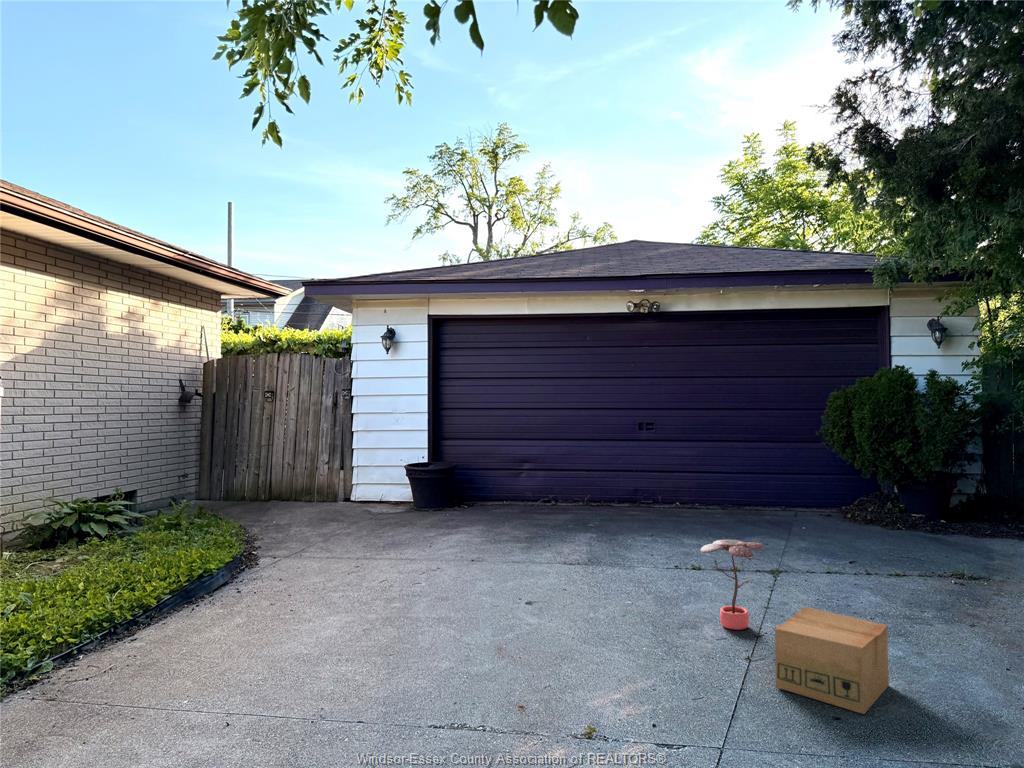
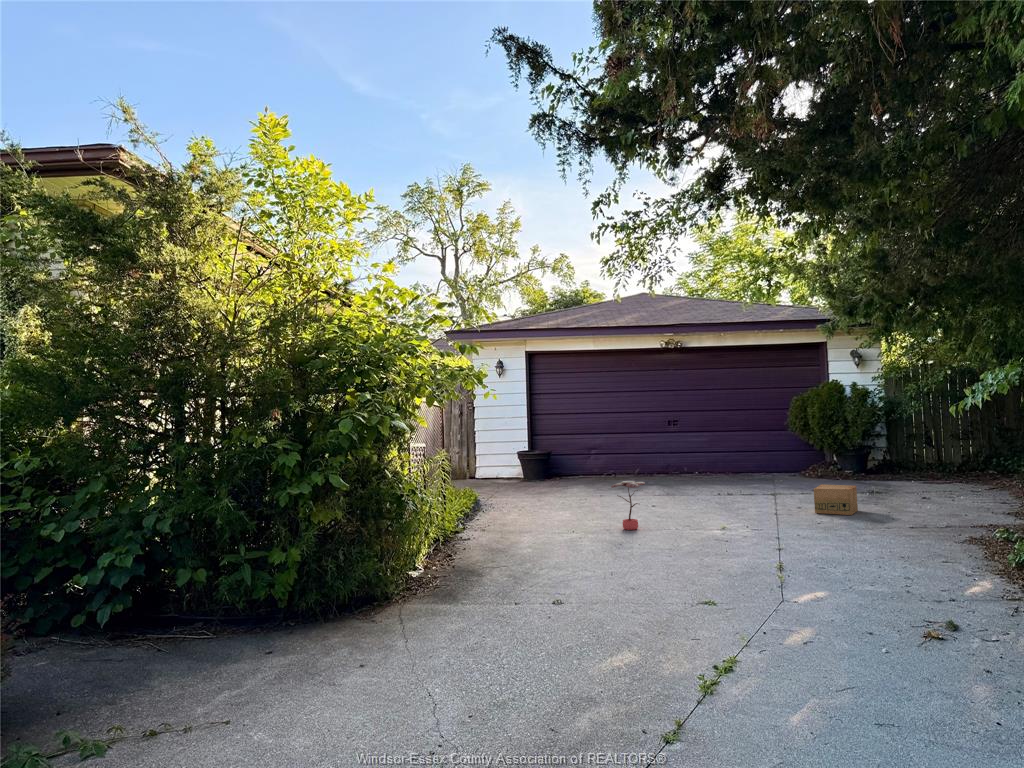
potted plant: present [701,540,764,630] -> present [611,481,645,530]

